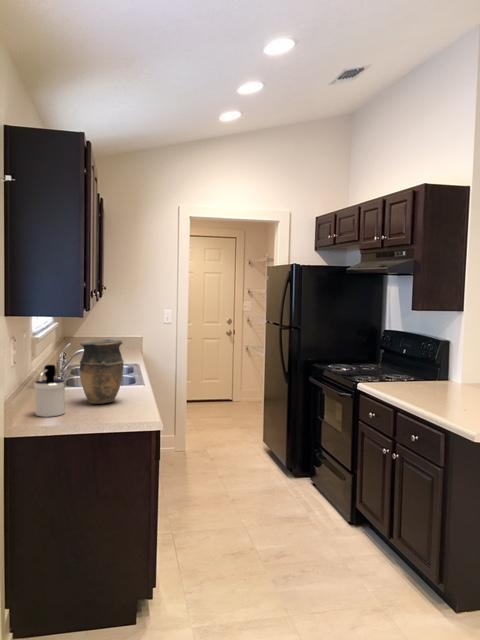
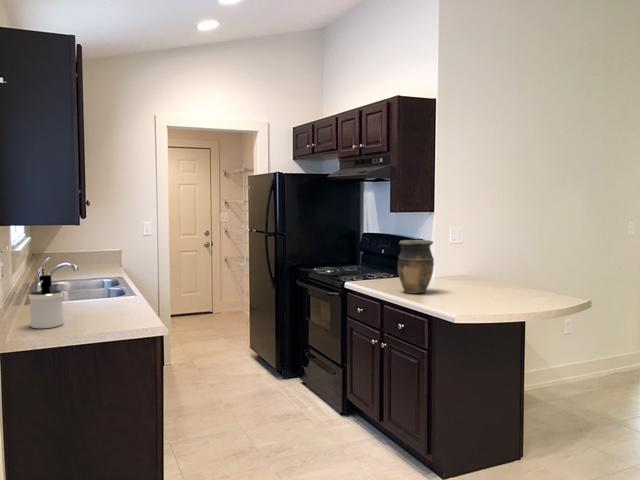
vase: present [79,339,124,404] -> present [398,240,434,294]

